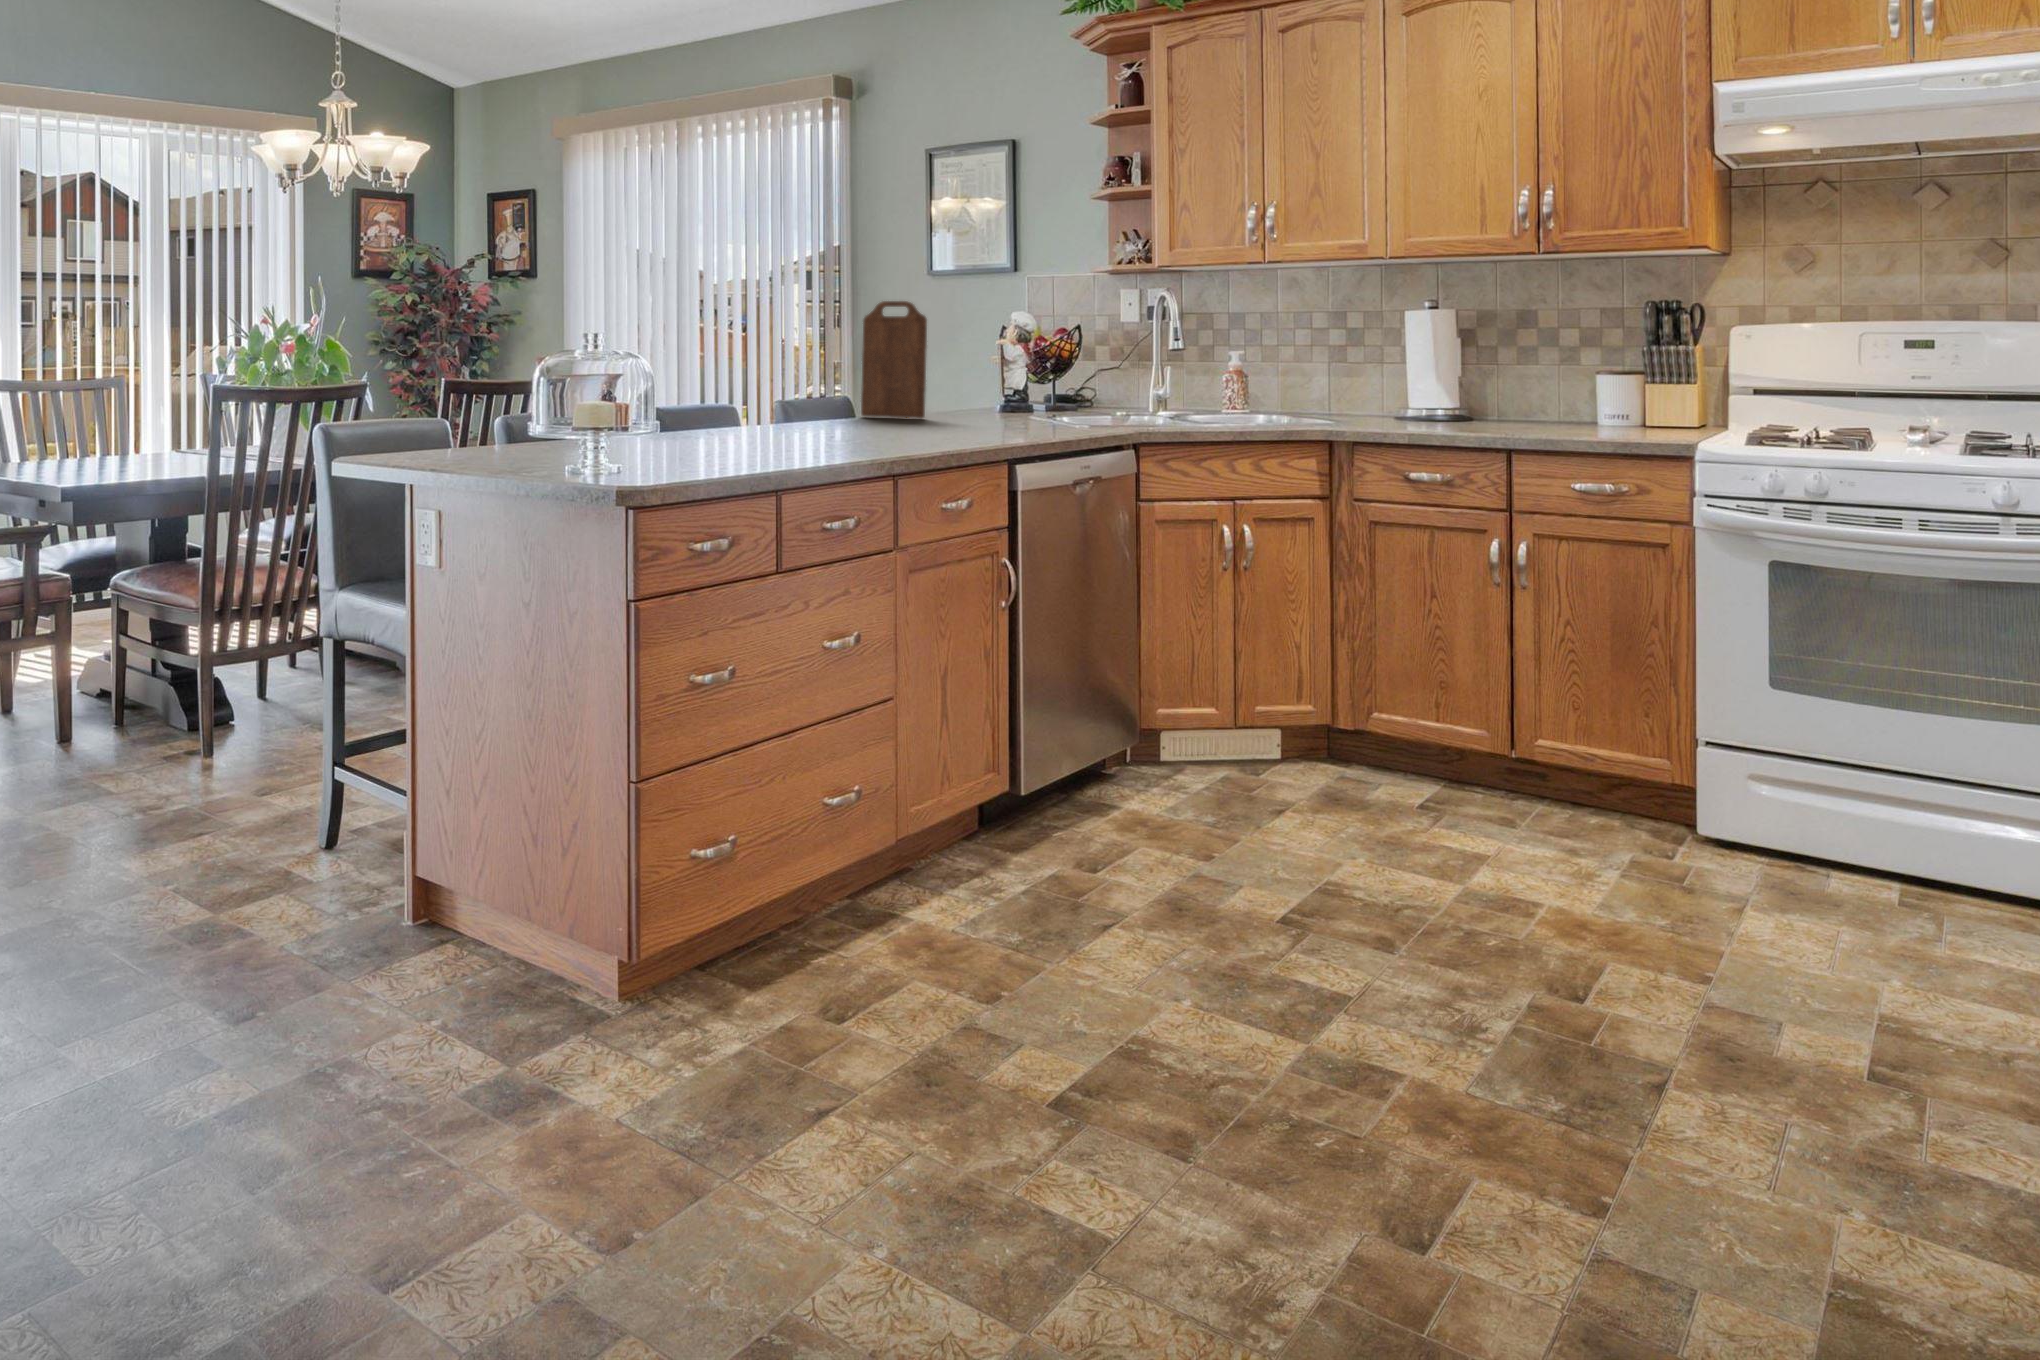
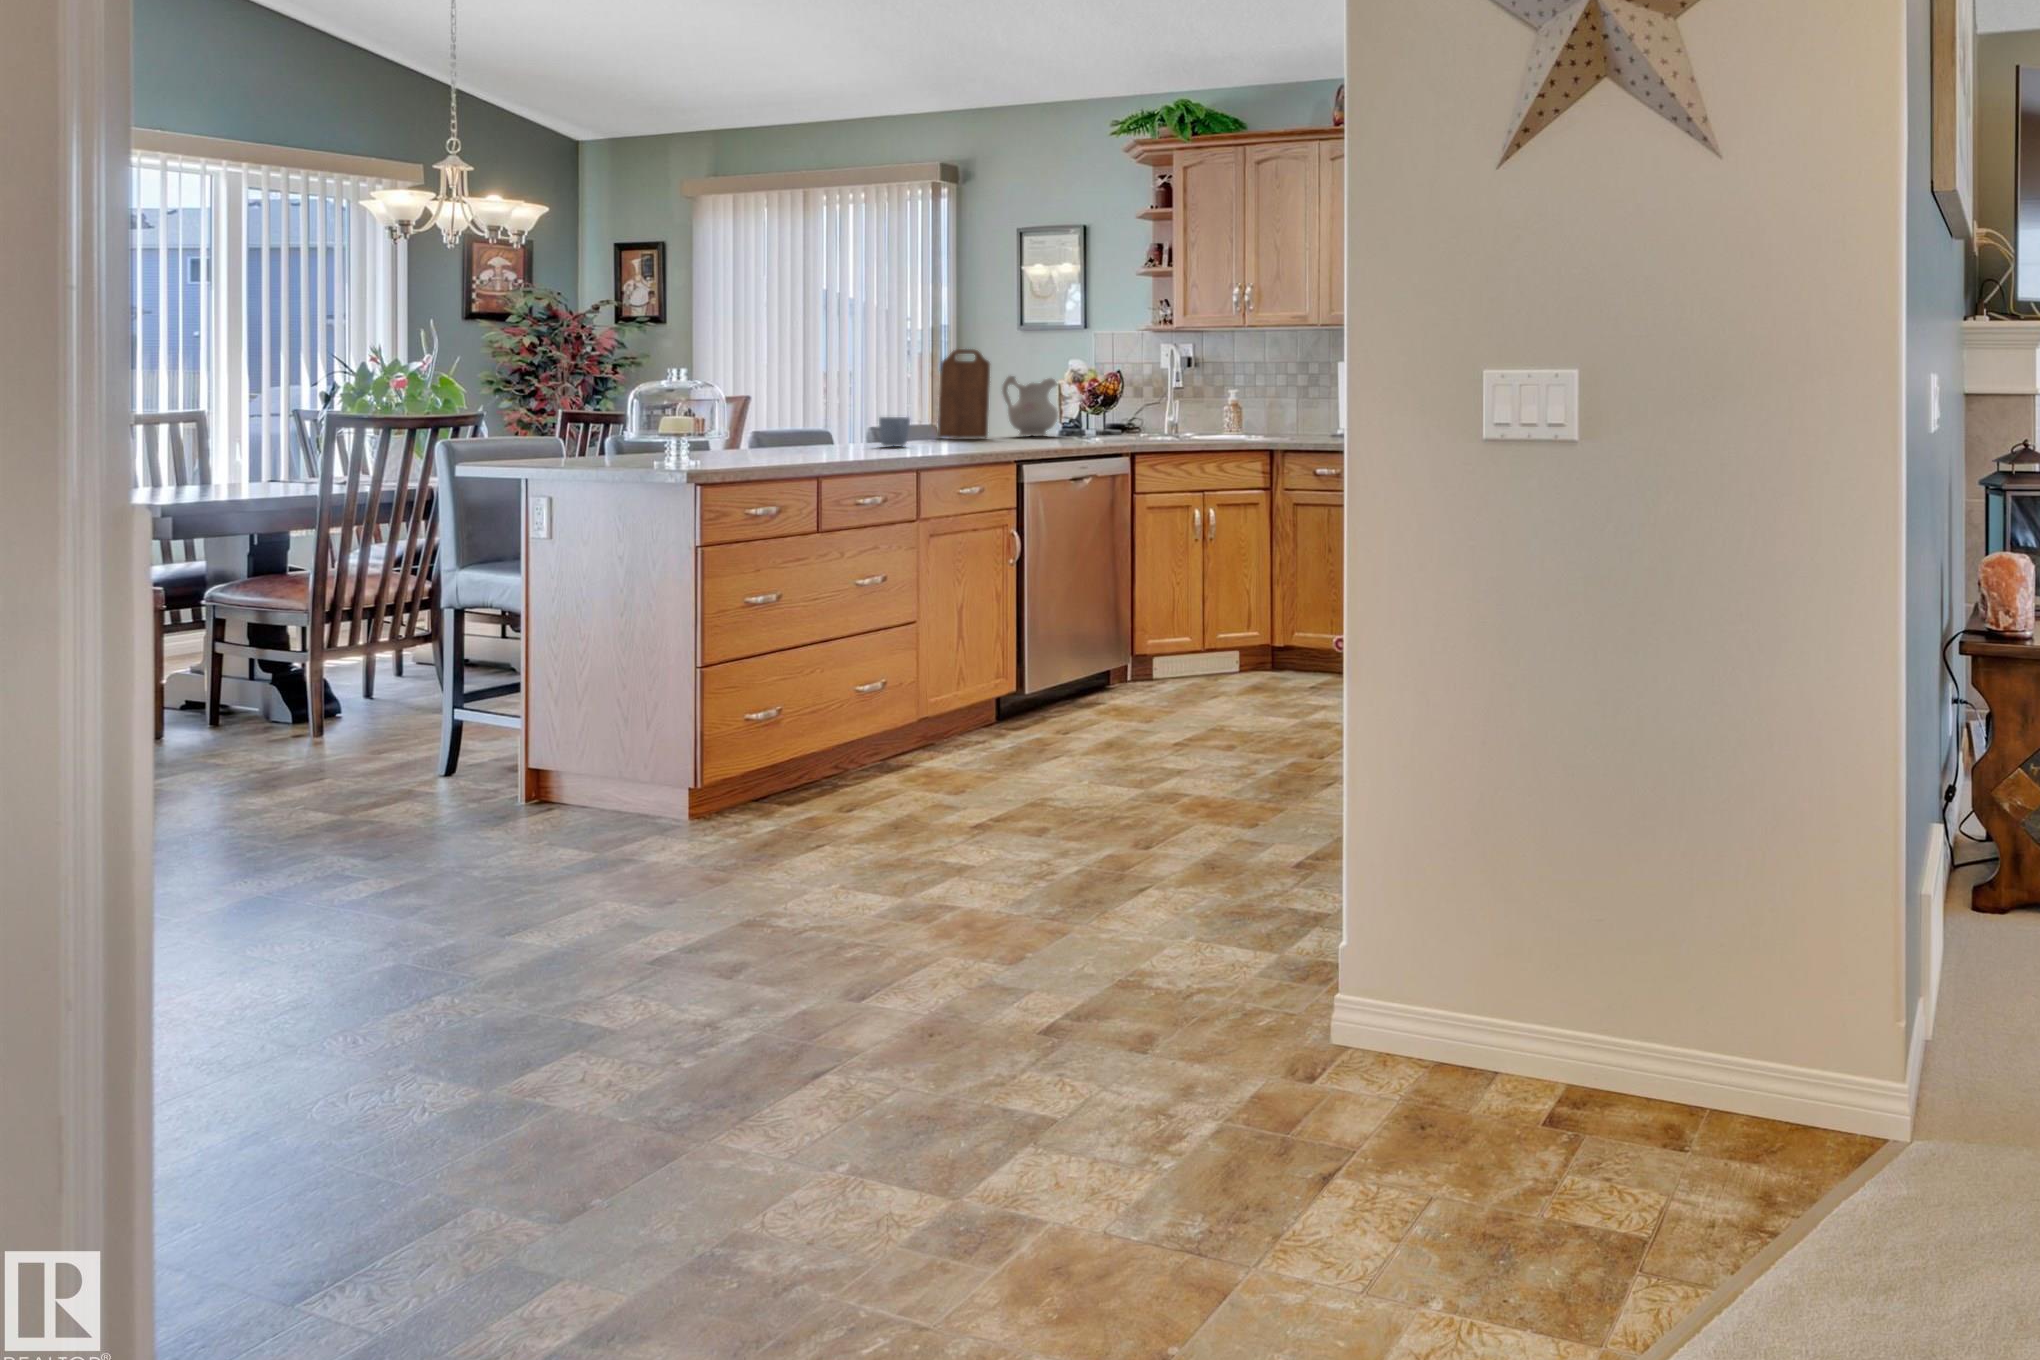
ceramic pitcher: none [936,335,1007,416] -> present [1002,376,1058,436]
mug: none [814,393,853,433] -> present [879,417,910,446]

